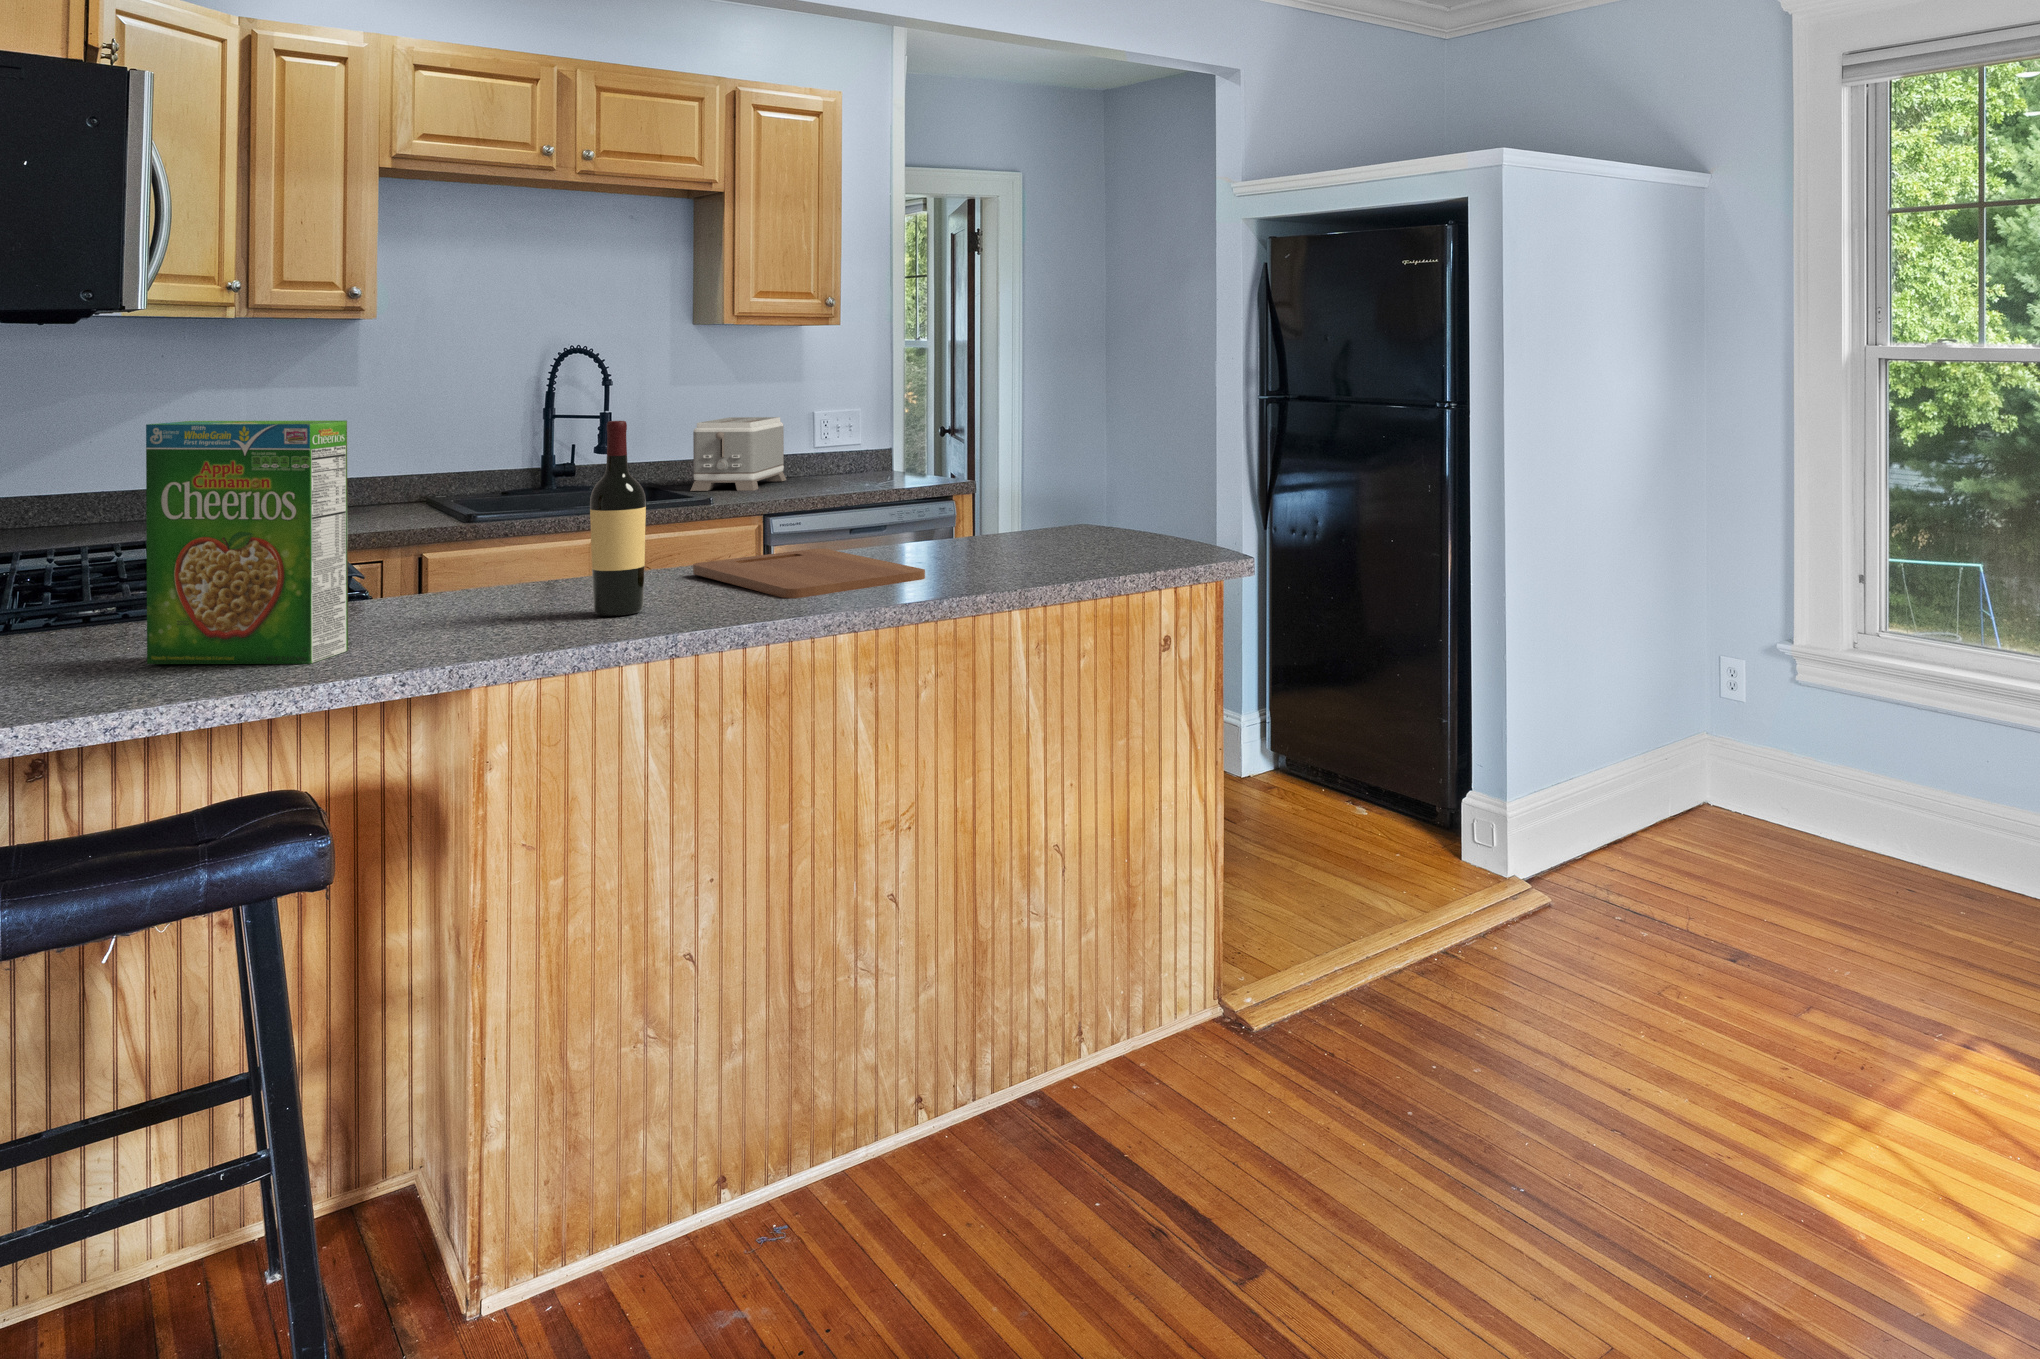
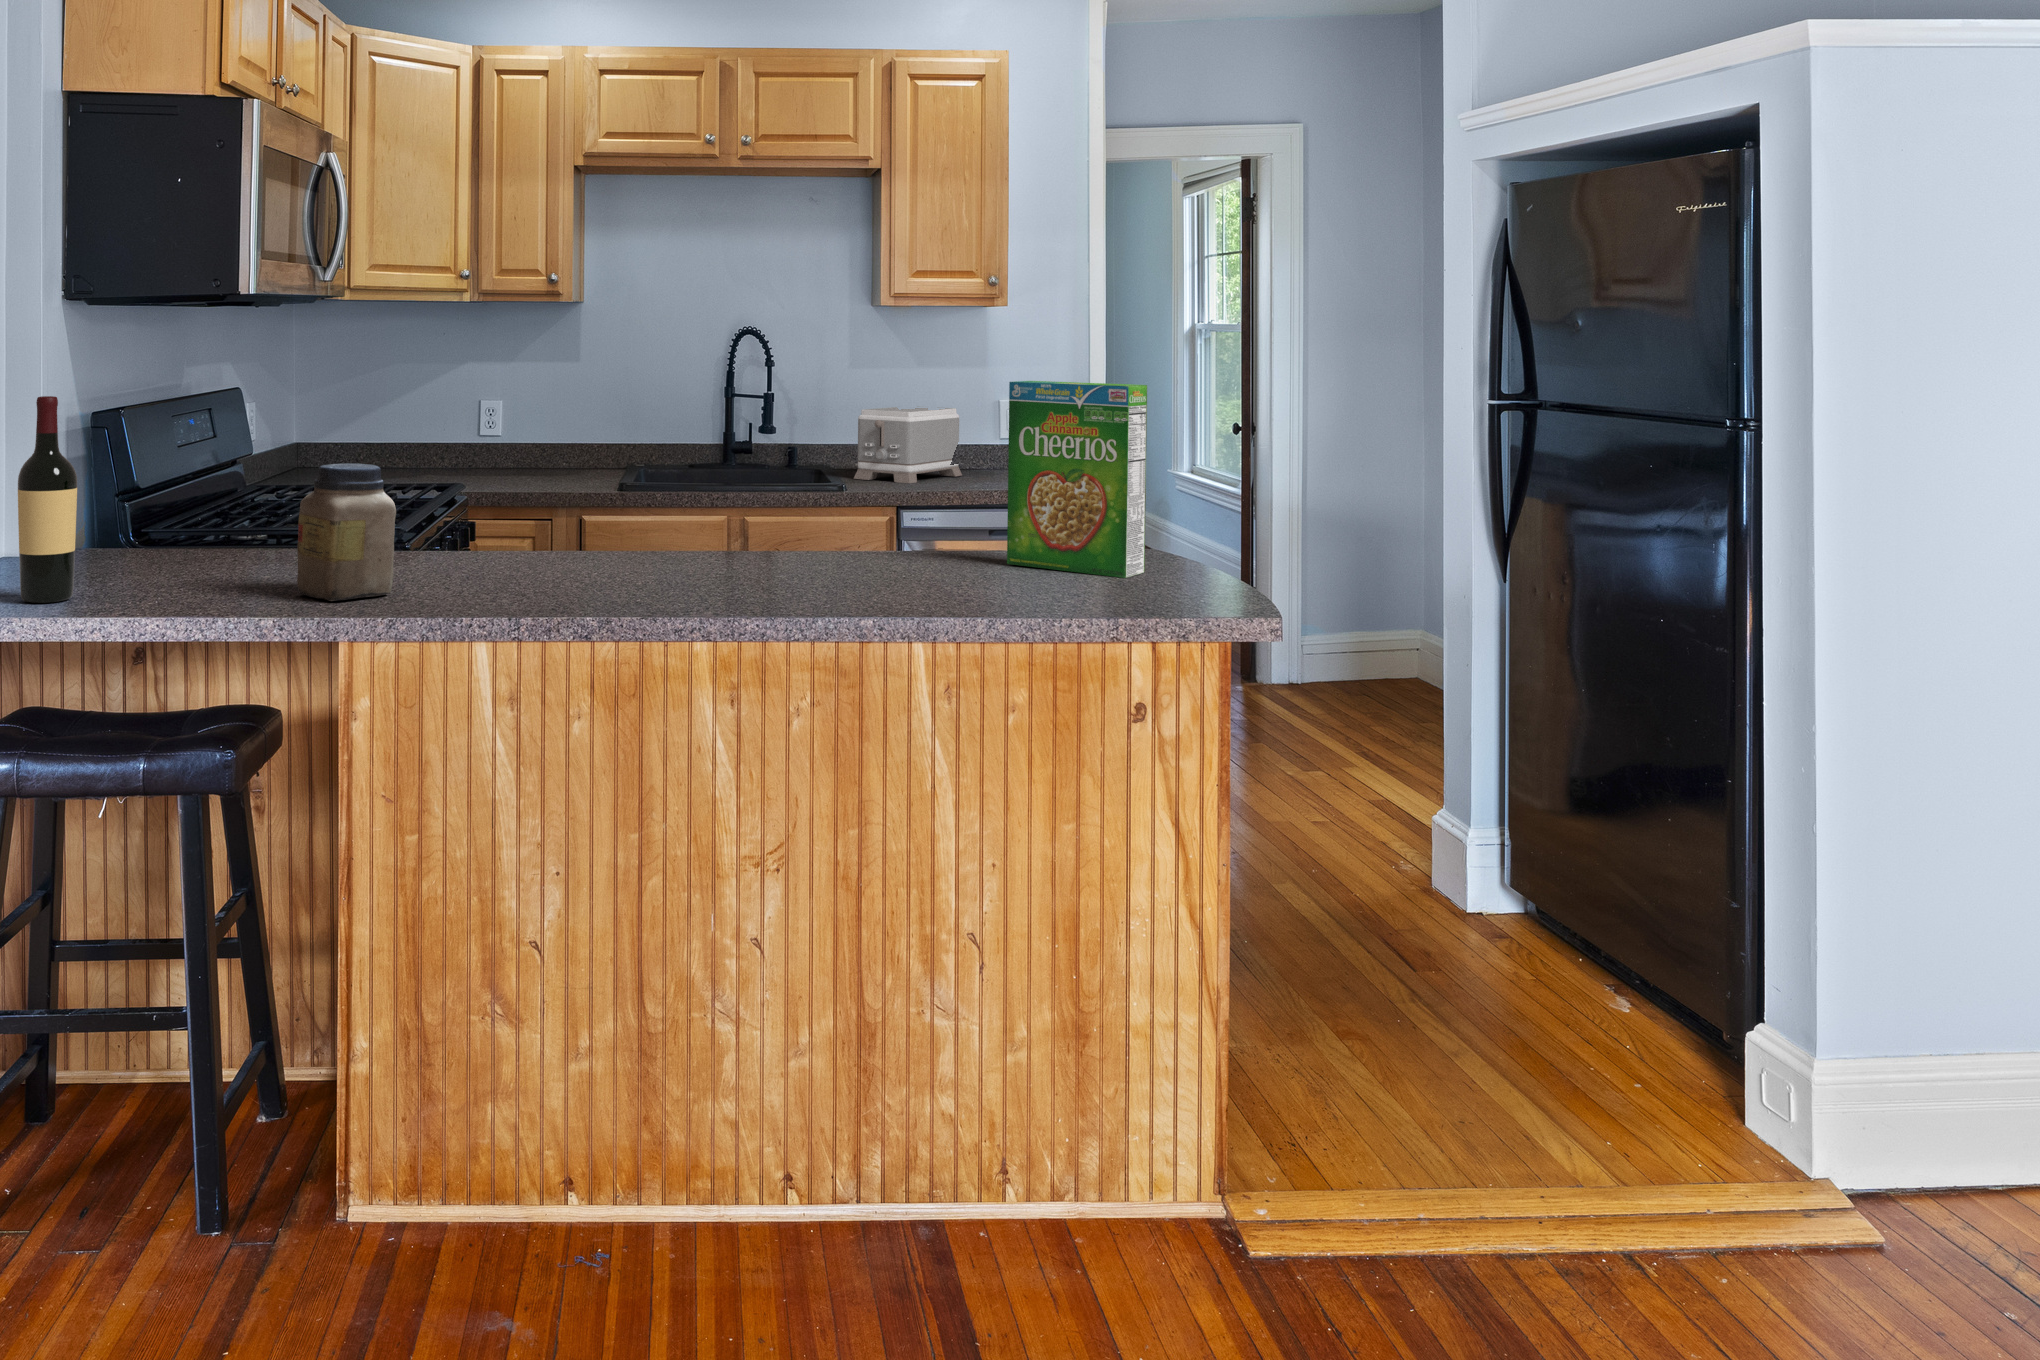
cereal box: present [146,420,348,664] -> present [1007,381,1147,578]
wine bottle: present [590,421,646,616] -> present [18,396,77,603]
jar: none [406,501,522,648] -> present [297,463,396,601]
cutting board: present [693,549,925,598] -> none [644,547,828,596]

